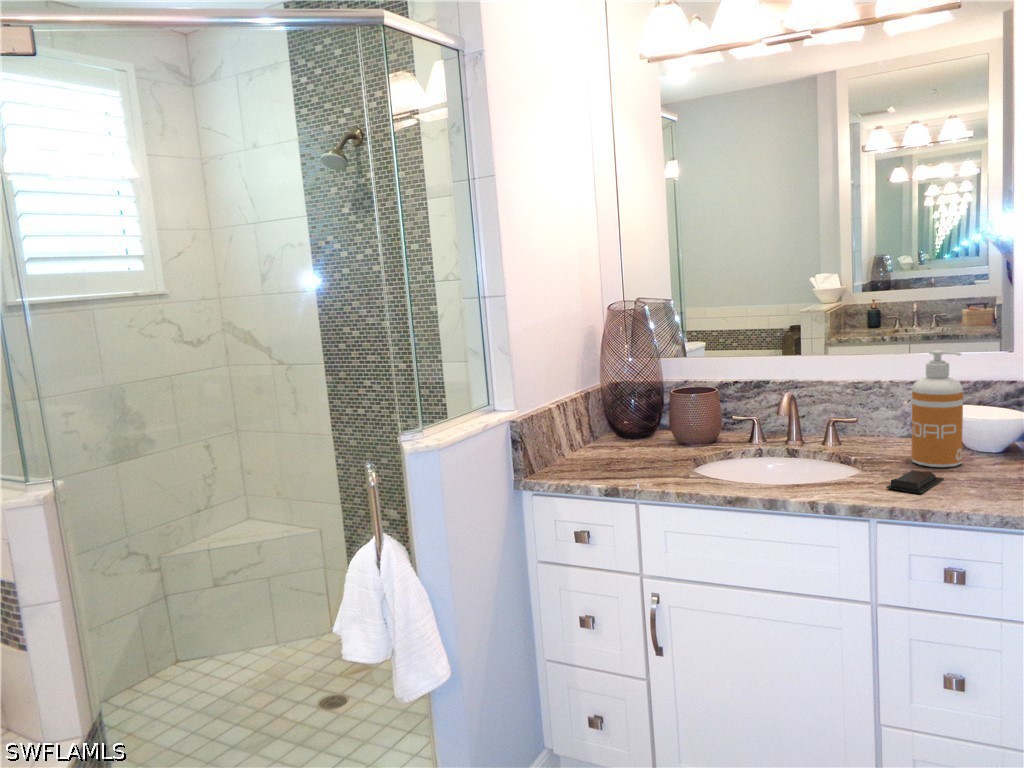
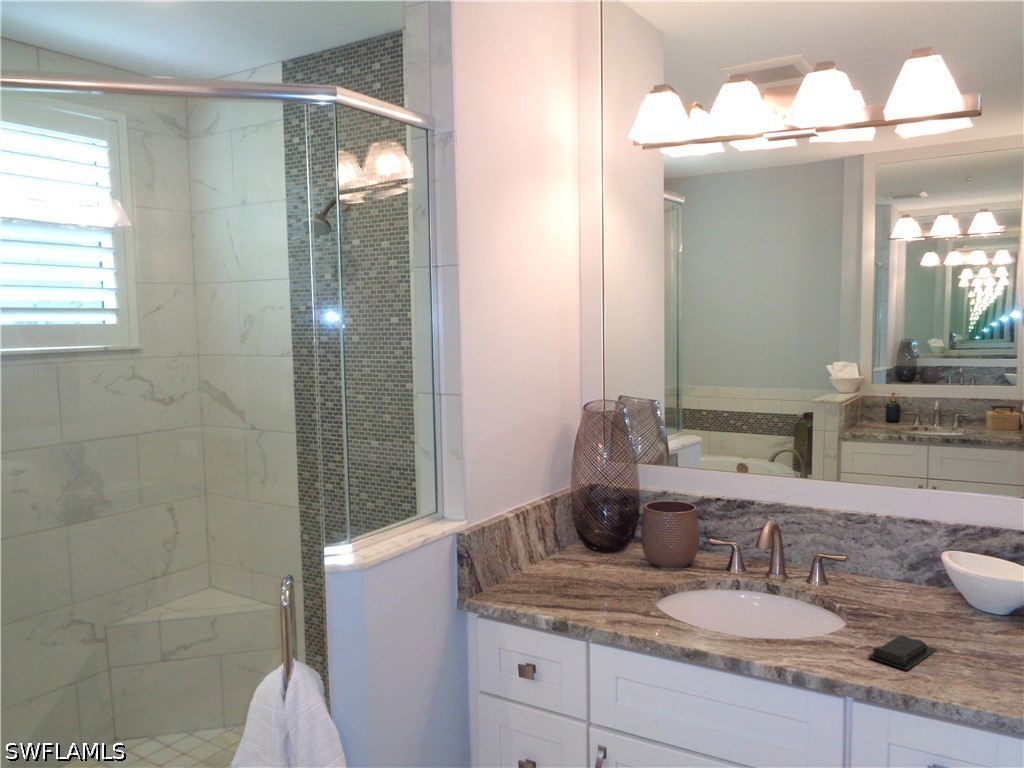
soap dispenser: present [912,350,963,467] -> none [903,495,964,632]

